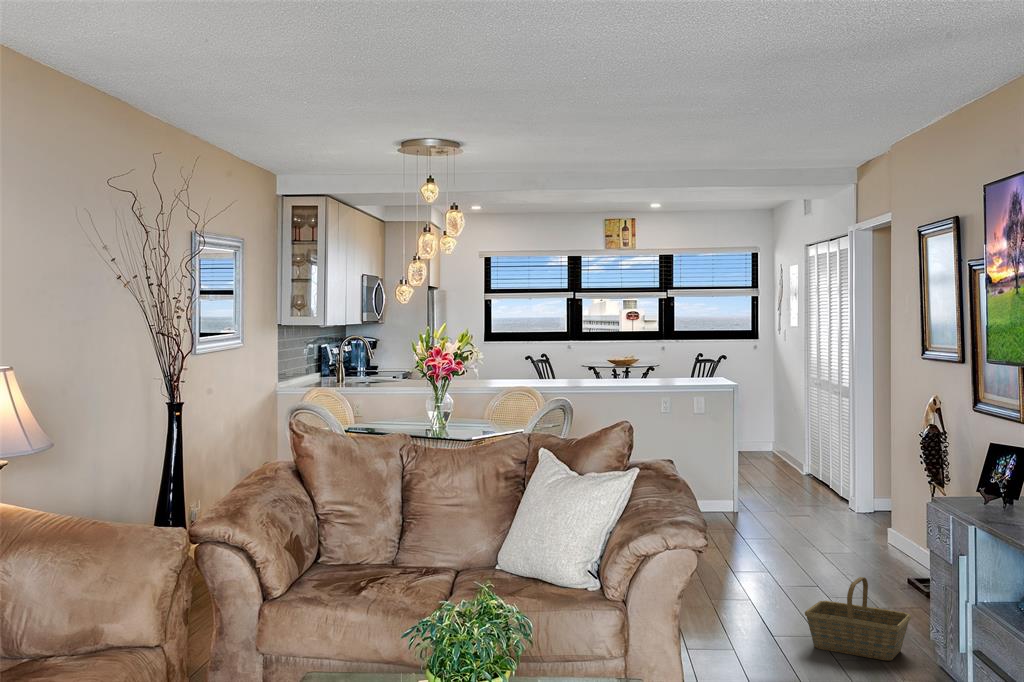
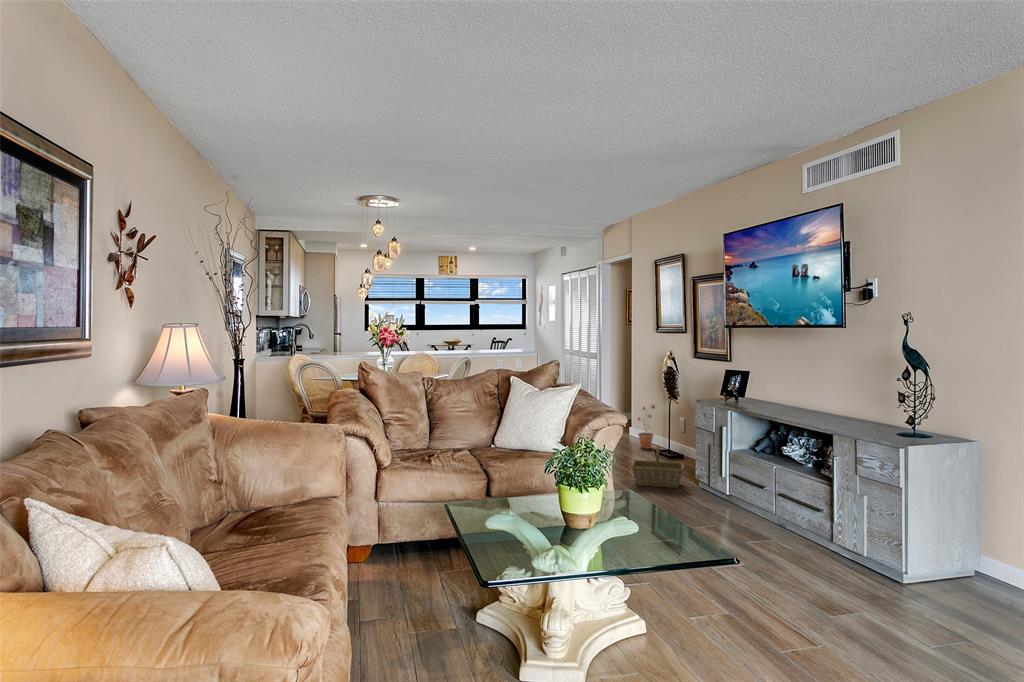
potted plant: none [881,494,921,576] -> present [638,405,655,449]

